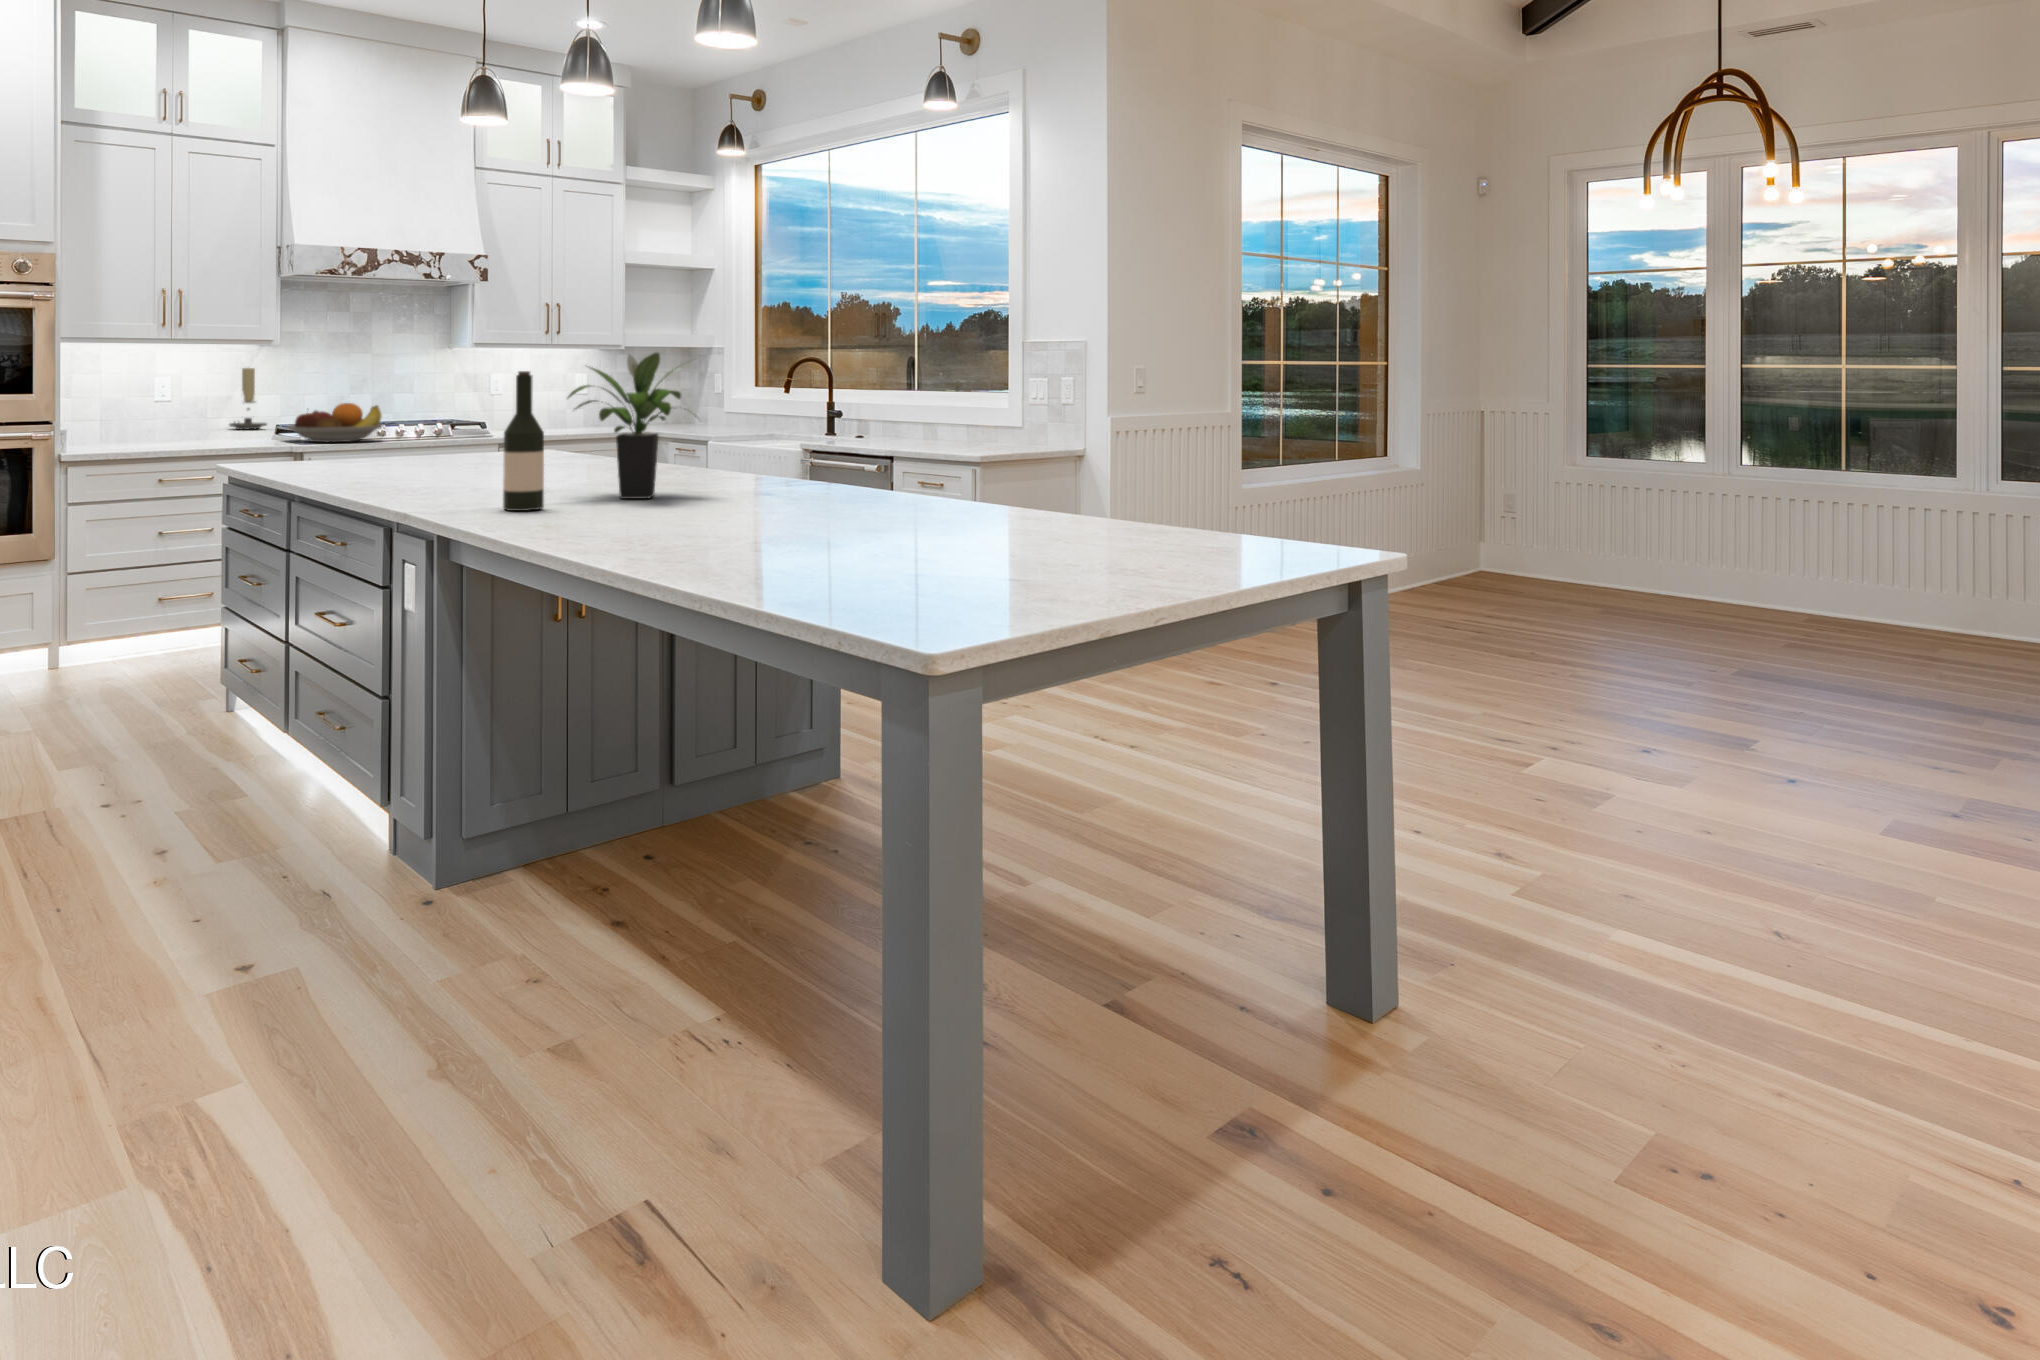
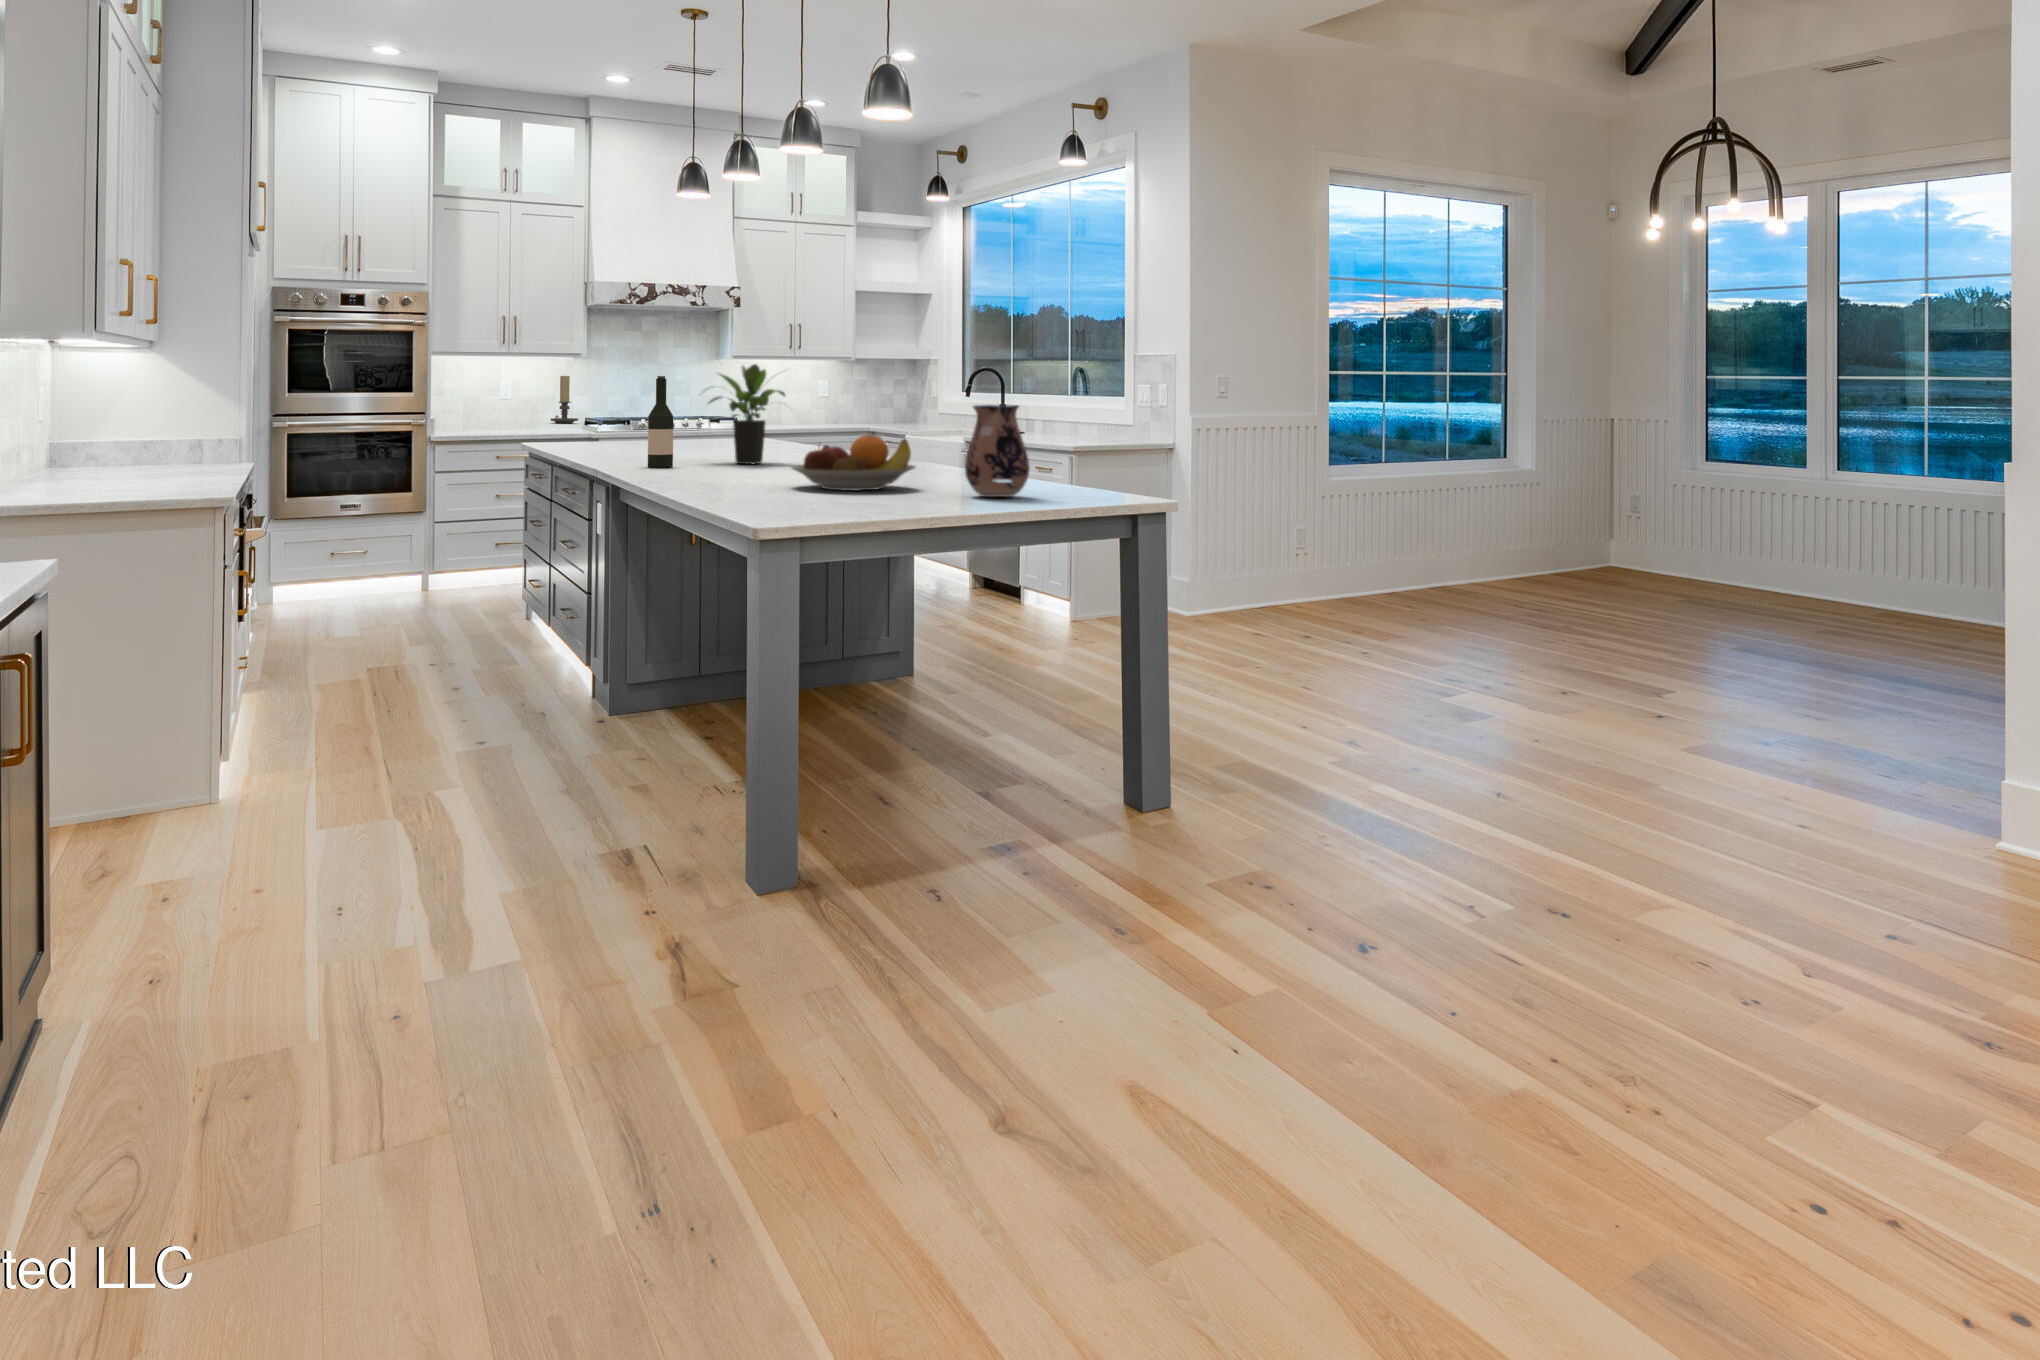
fruit bowl: present [286,403,383,442] -> present [791,435,915,491]
ceramic pitcher: none [1105,415,1208,560] -> present [965,405,1030,497]

